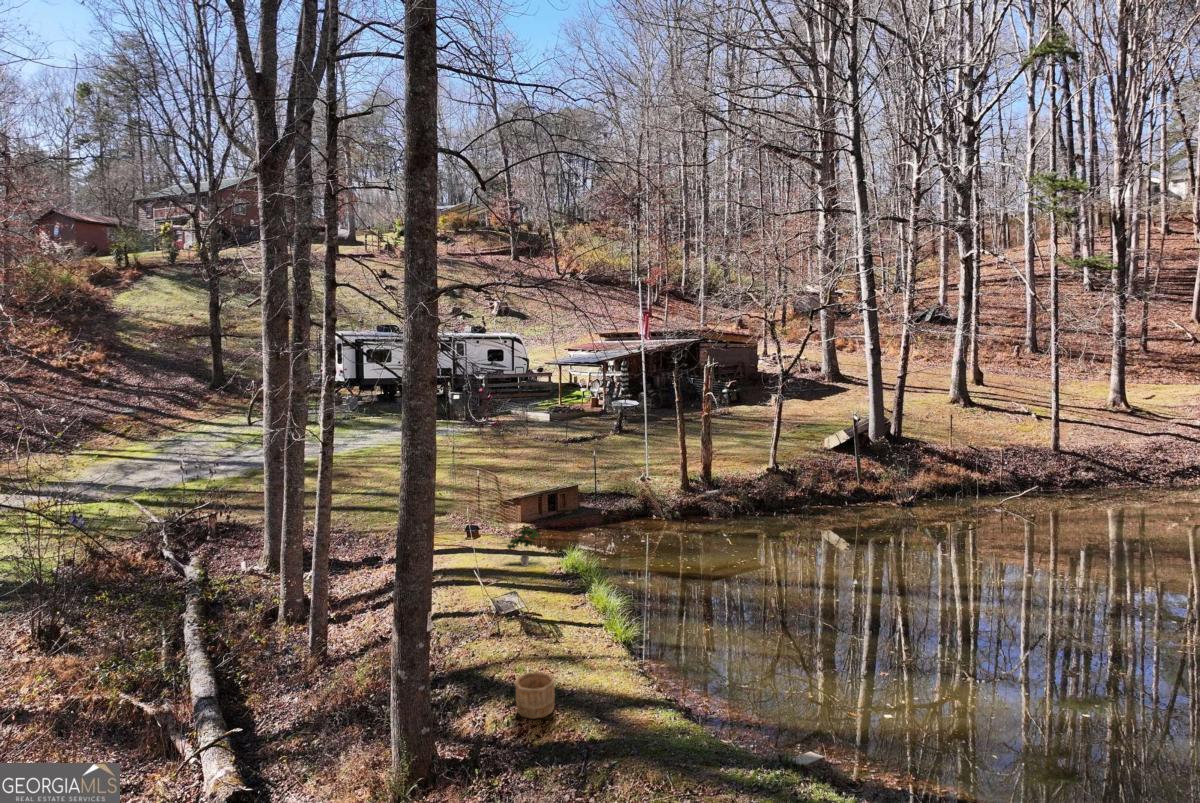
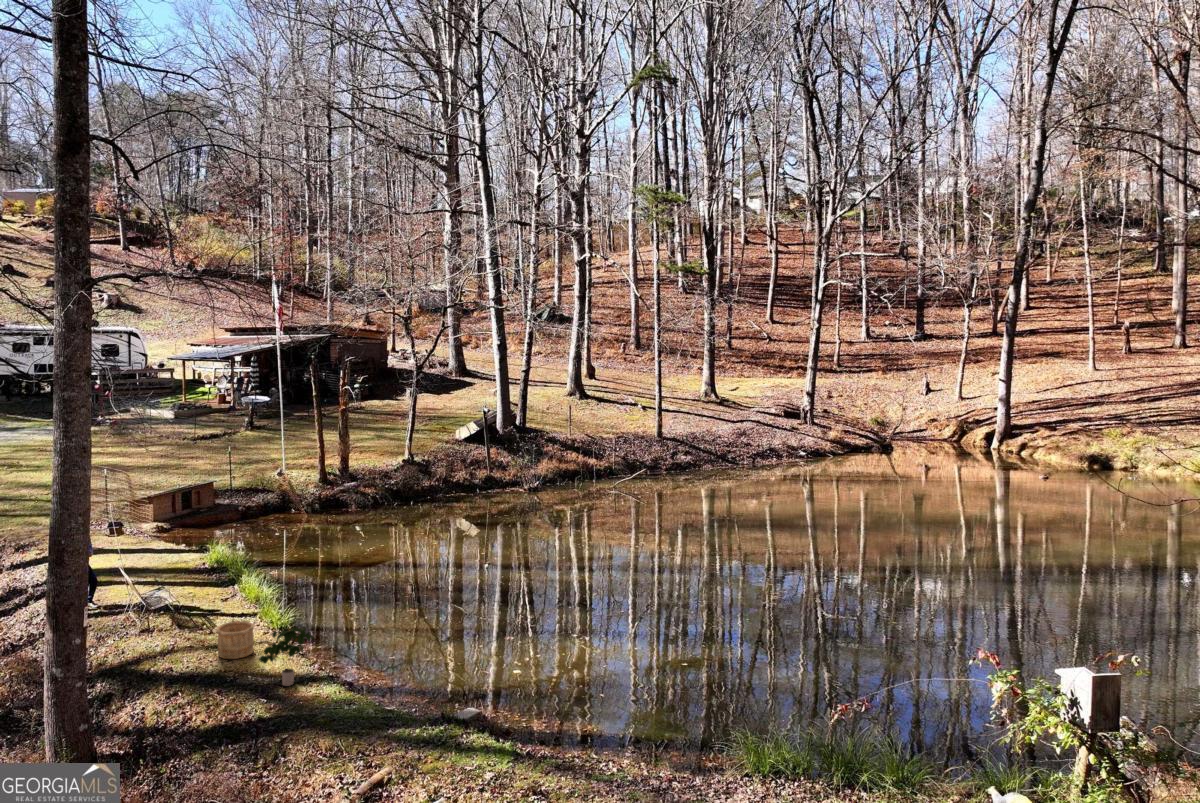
potted plant: present [507,528,540,566] -> present [259,627,314,686]

